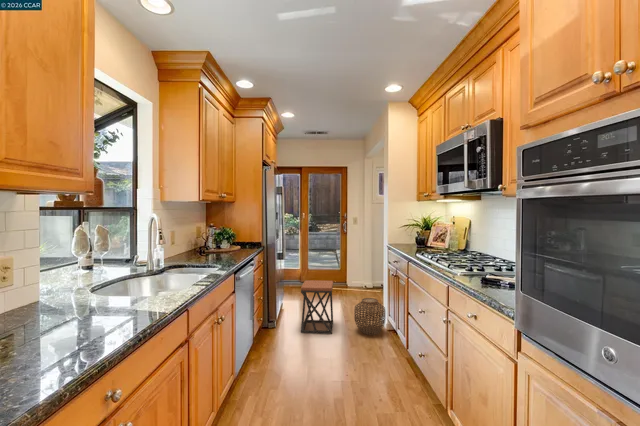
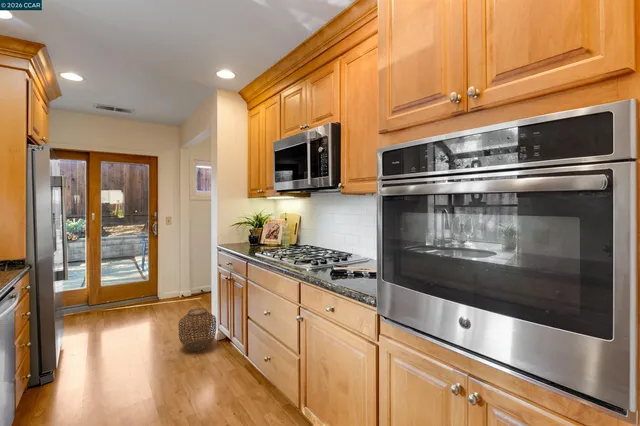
stool: present [301,280,333,334] -> none [102,296,150,372]

